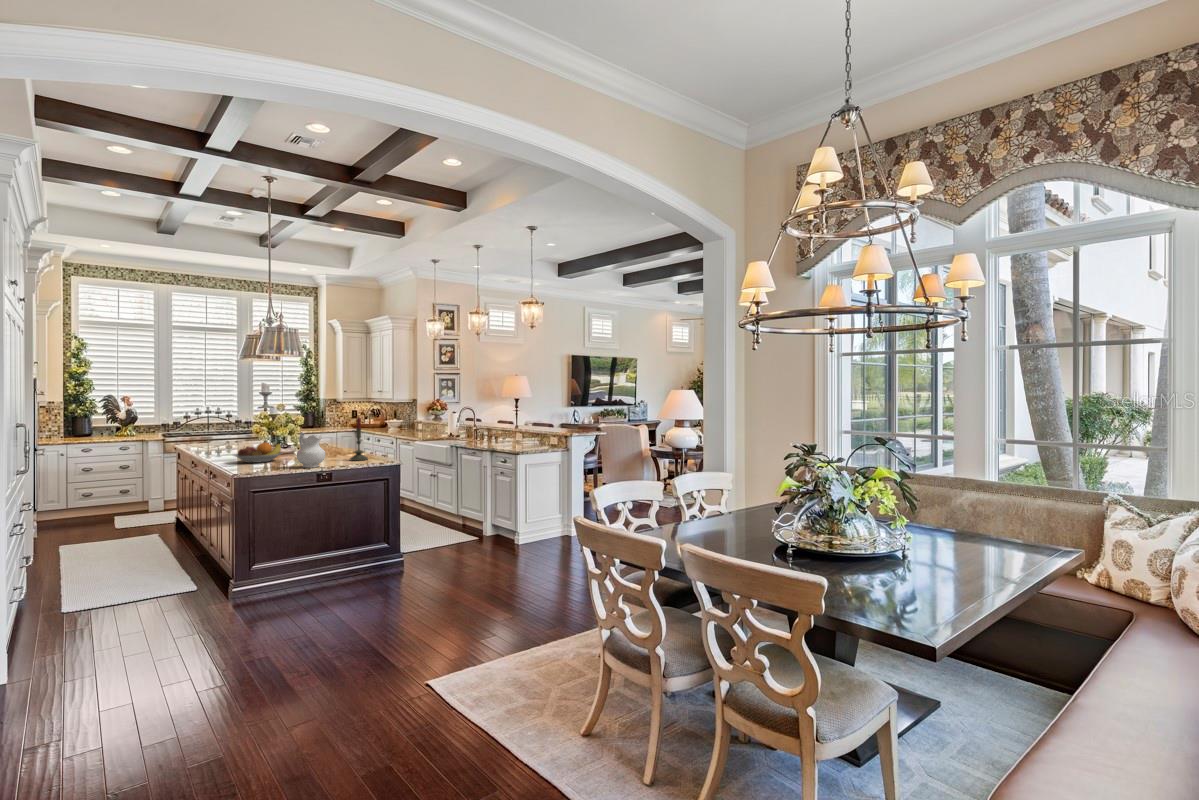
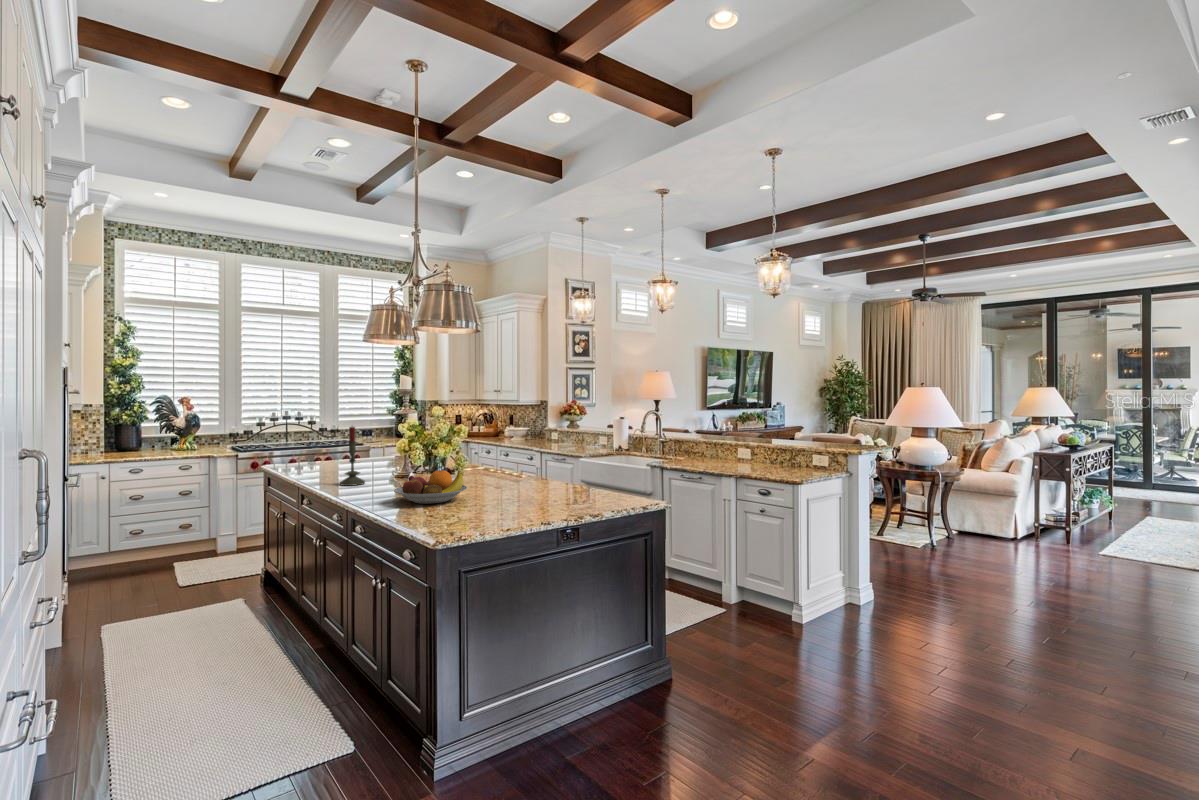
candle: present [350,418,368,461] -> present [340,426,365,486]
ceramic pitcher: present [297,433,325,468] -> none [519,457,565,518]

